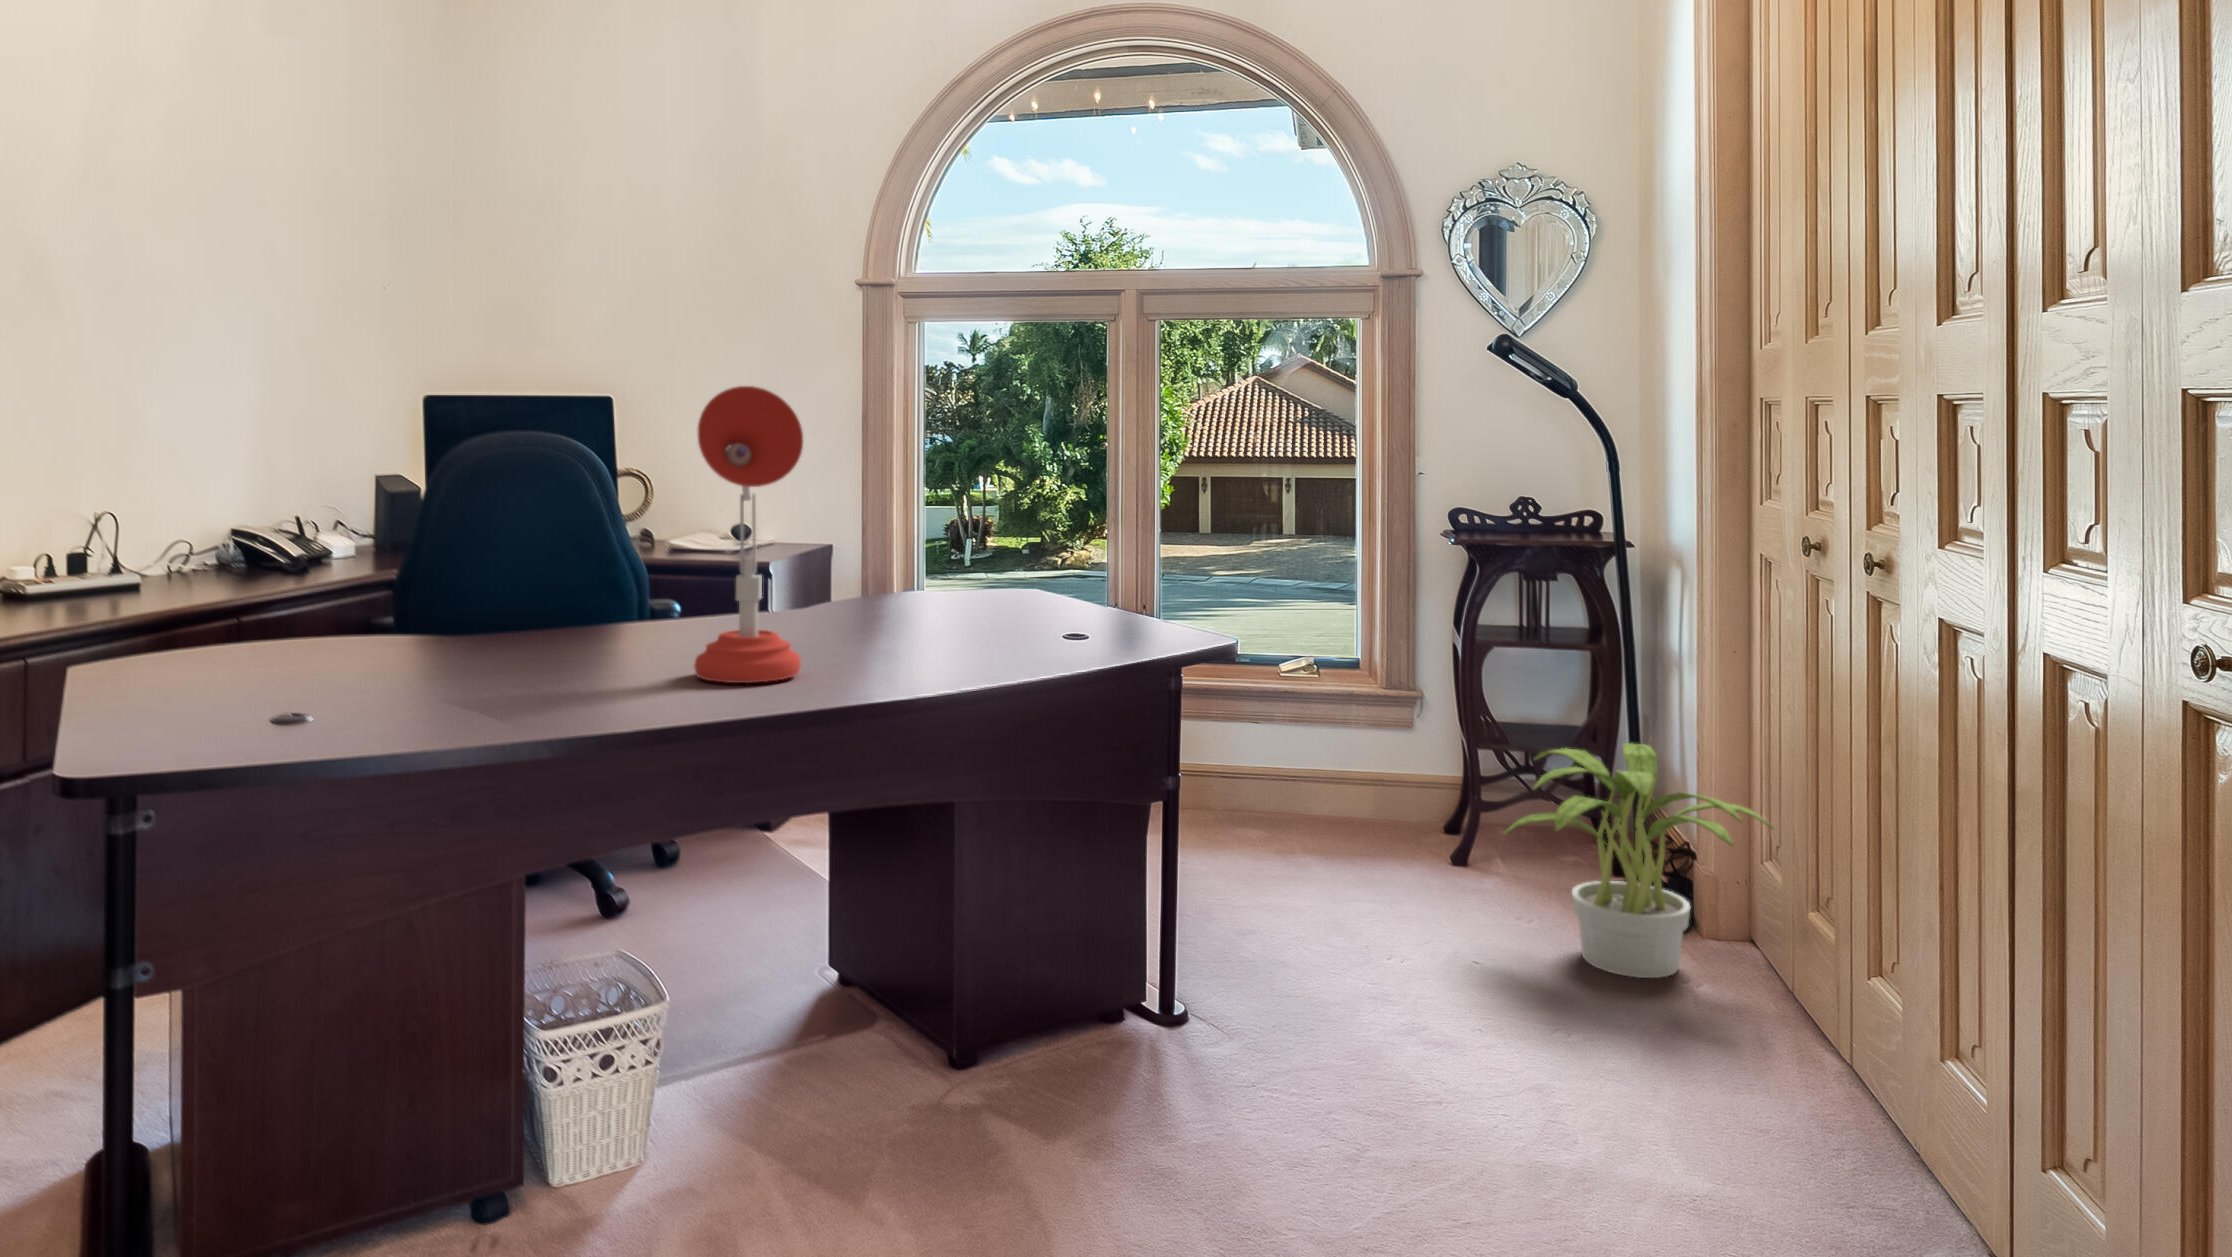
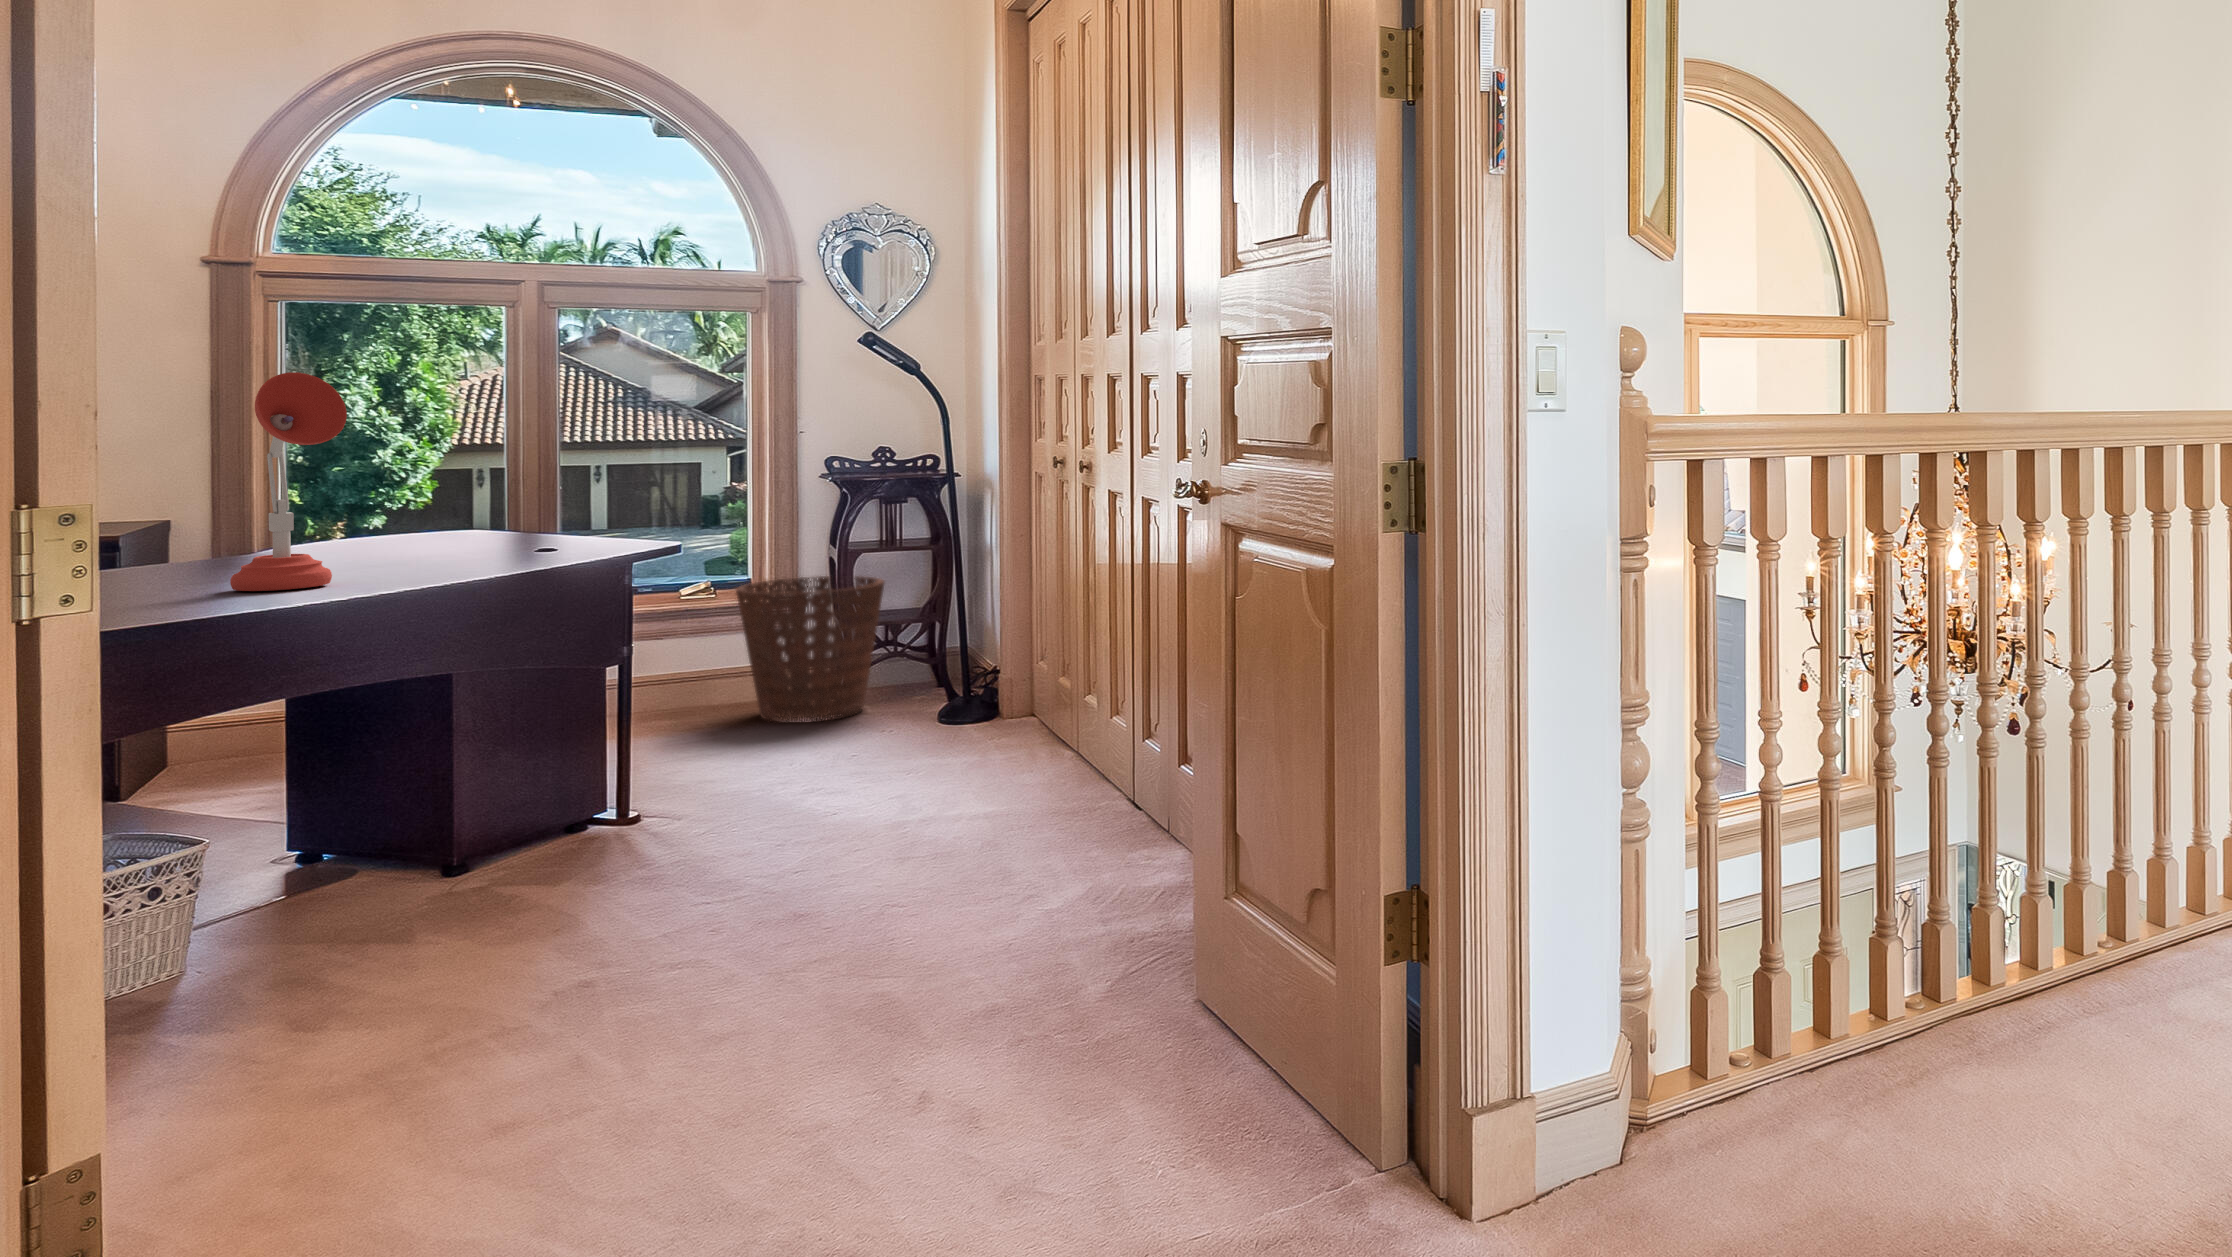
basket: none [1339,664,1526,871] -> present [736,576,884,722]
potted plant: present [1504,743,1773,978] -> none [869,604,1043,749]

